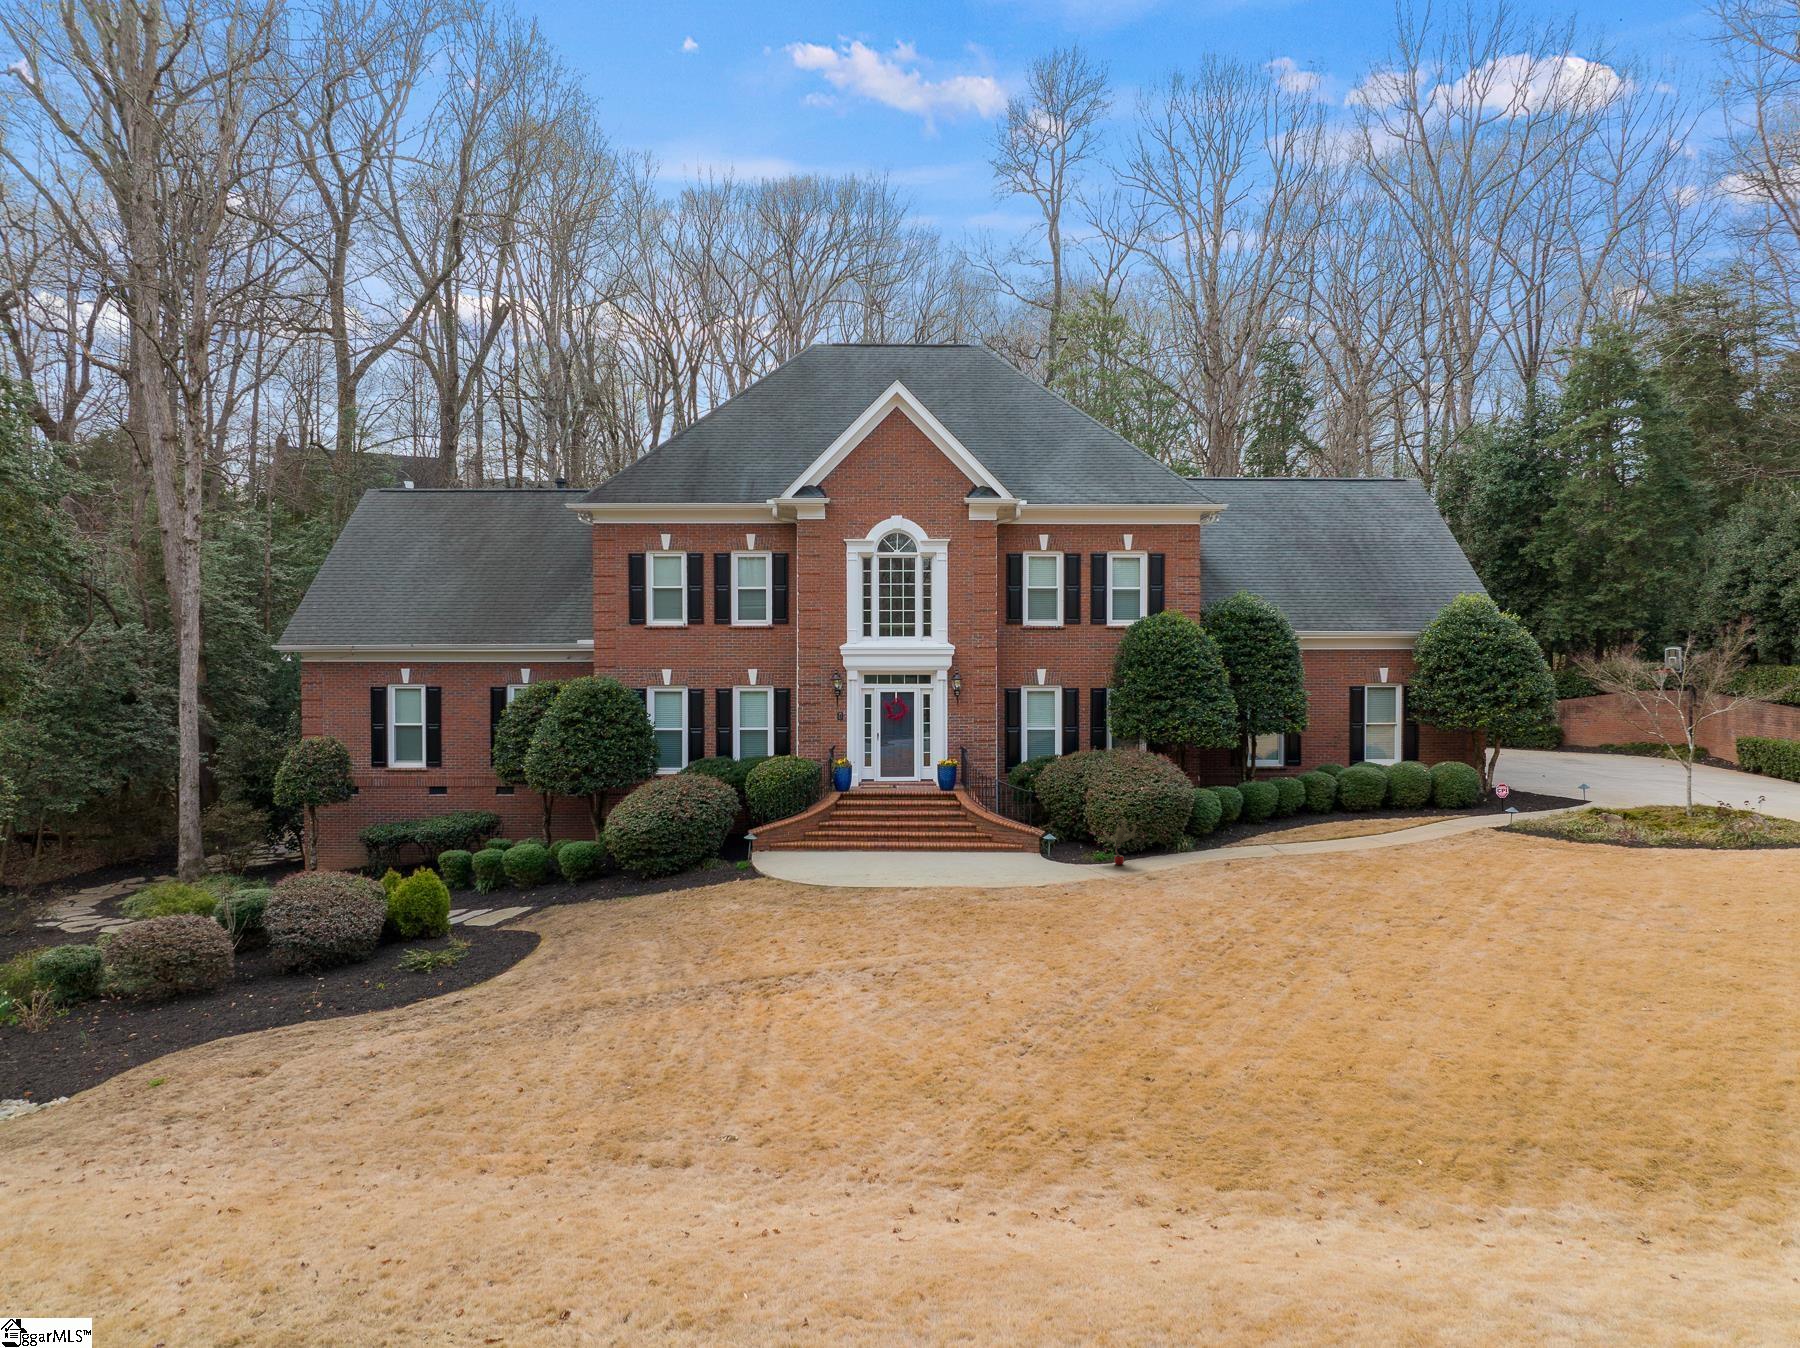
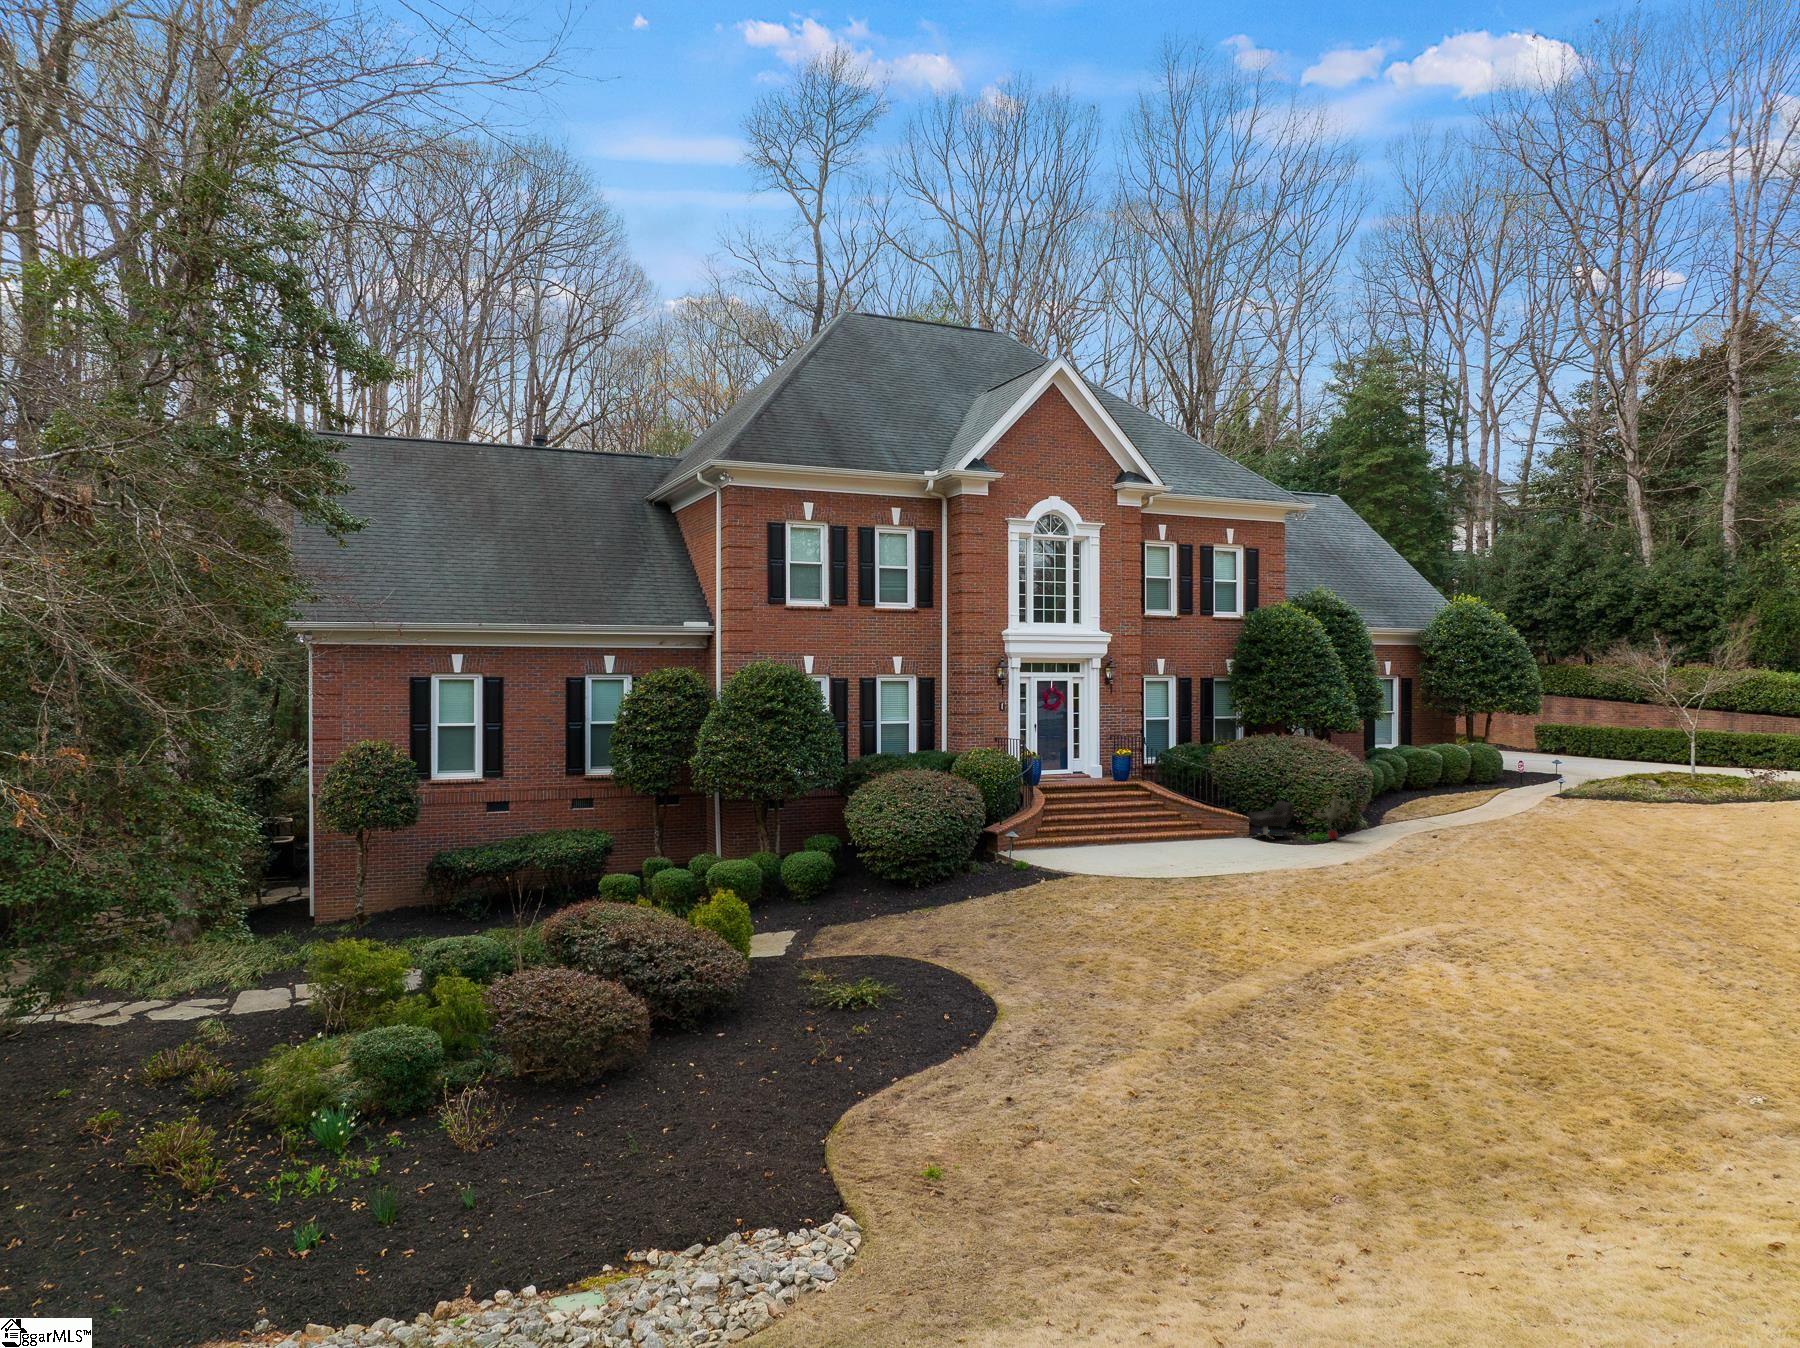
lounge chair: none [1048,820,1090,859] -> present [1247,801,1293,836]

